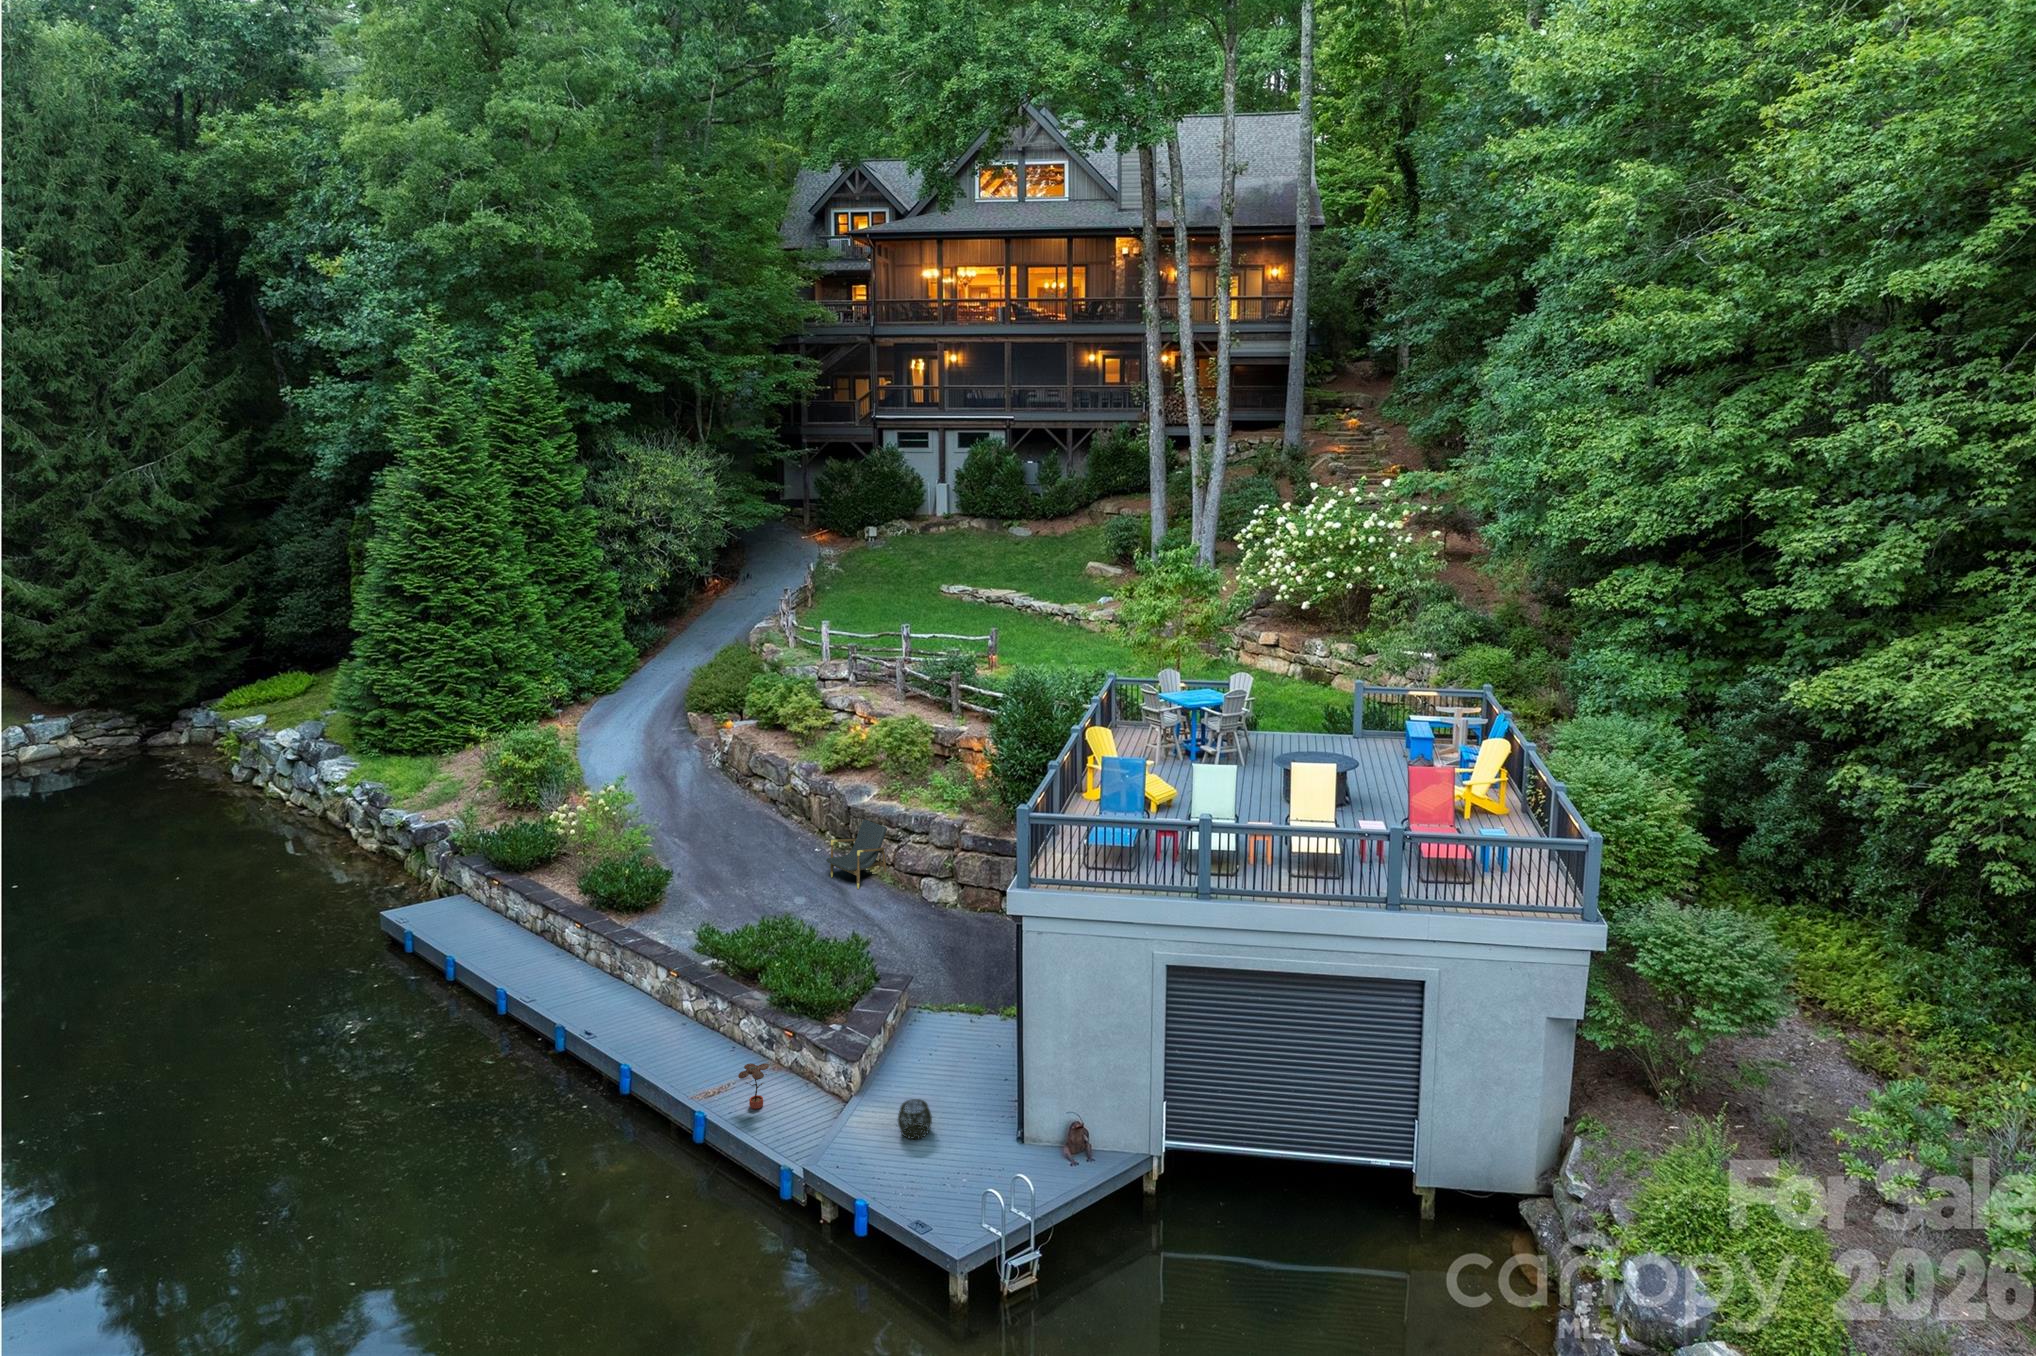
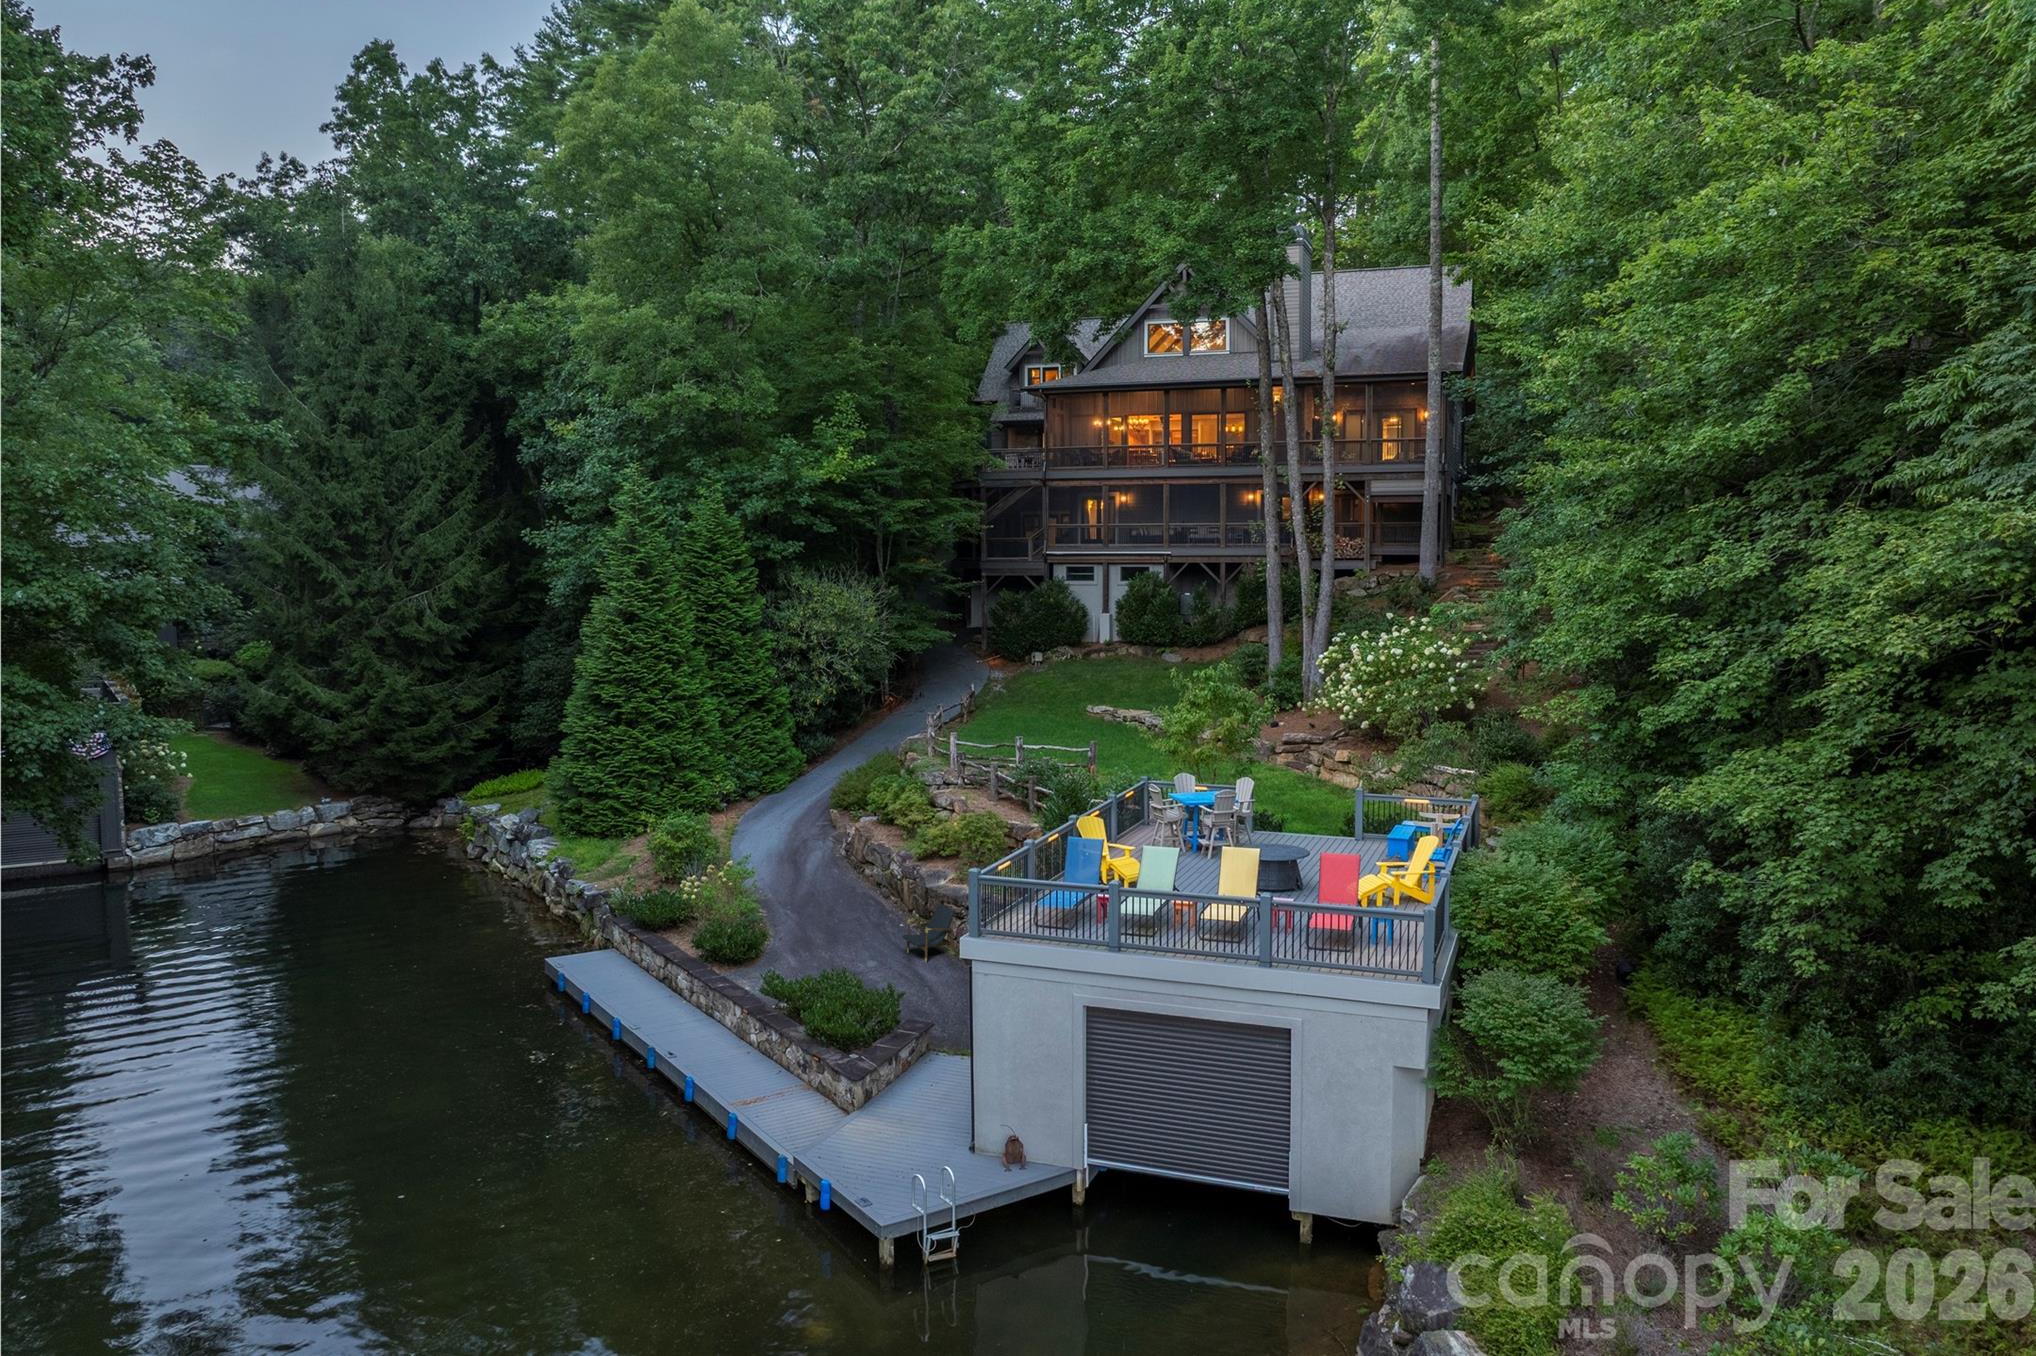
potted plant: present [738,1063,769,1109] -> none [766,1075,792,1112]
woven basket: present [898,1099,932,1139] -> none [879,1110,907,1142]

